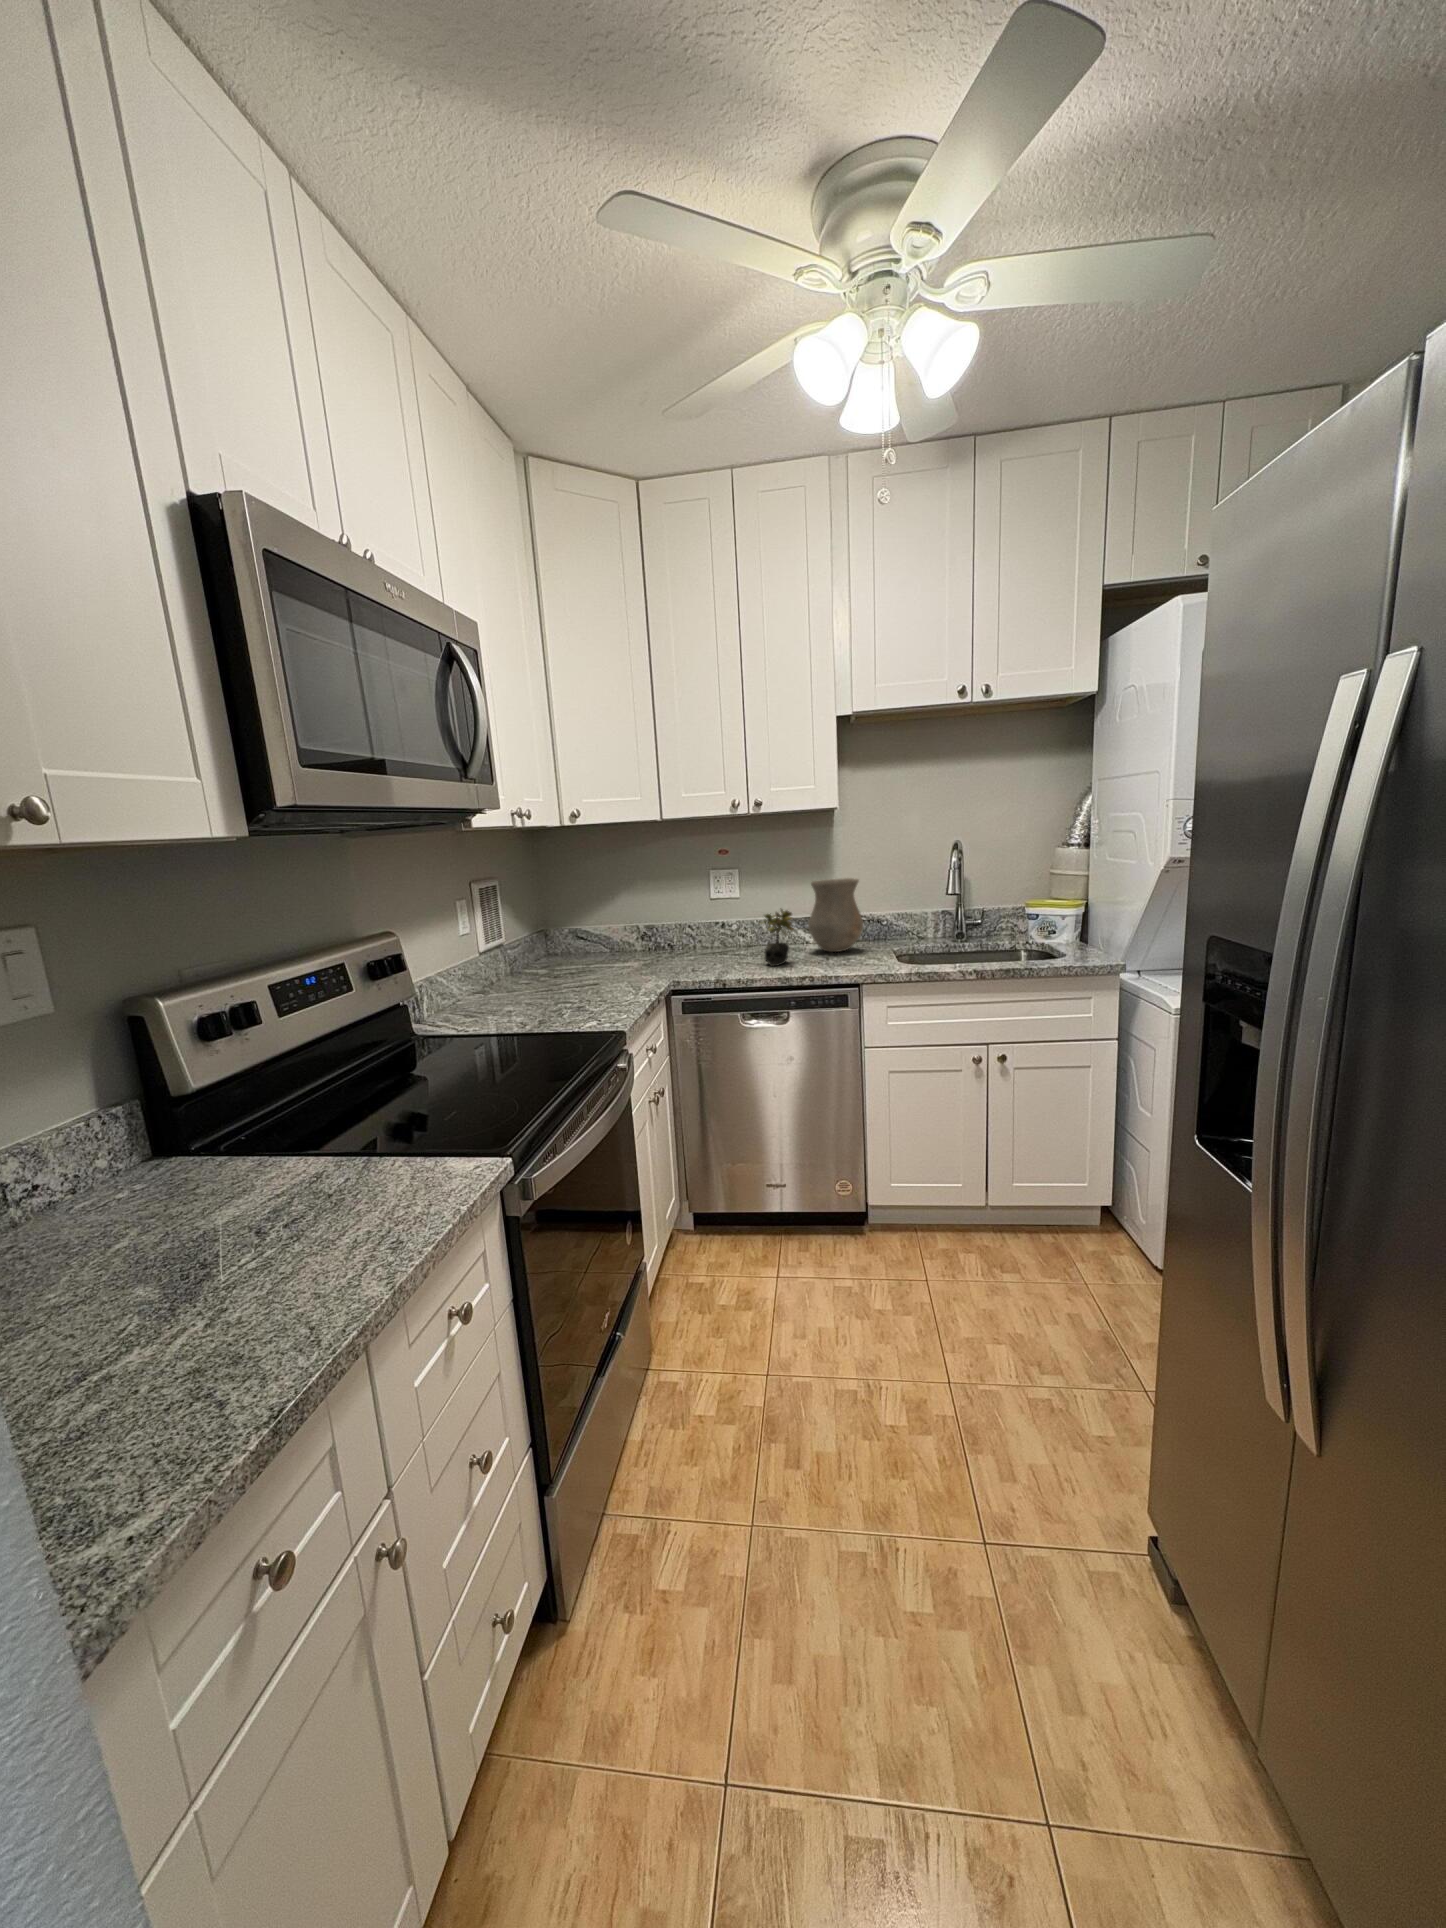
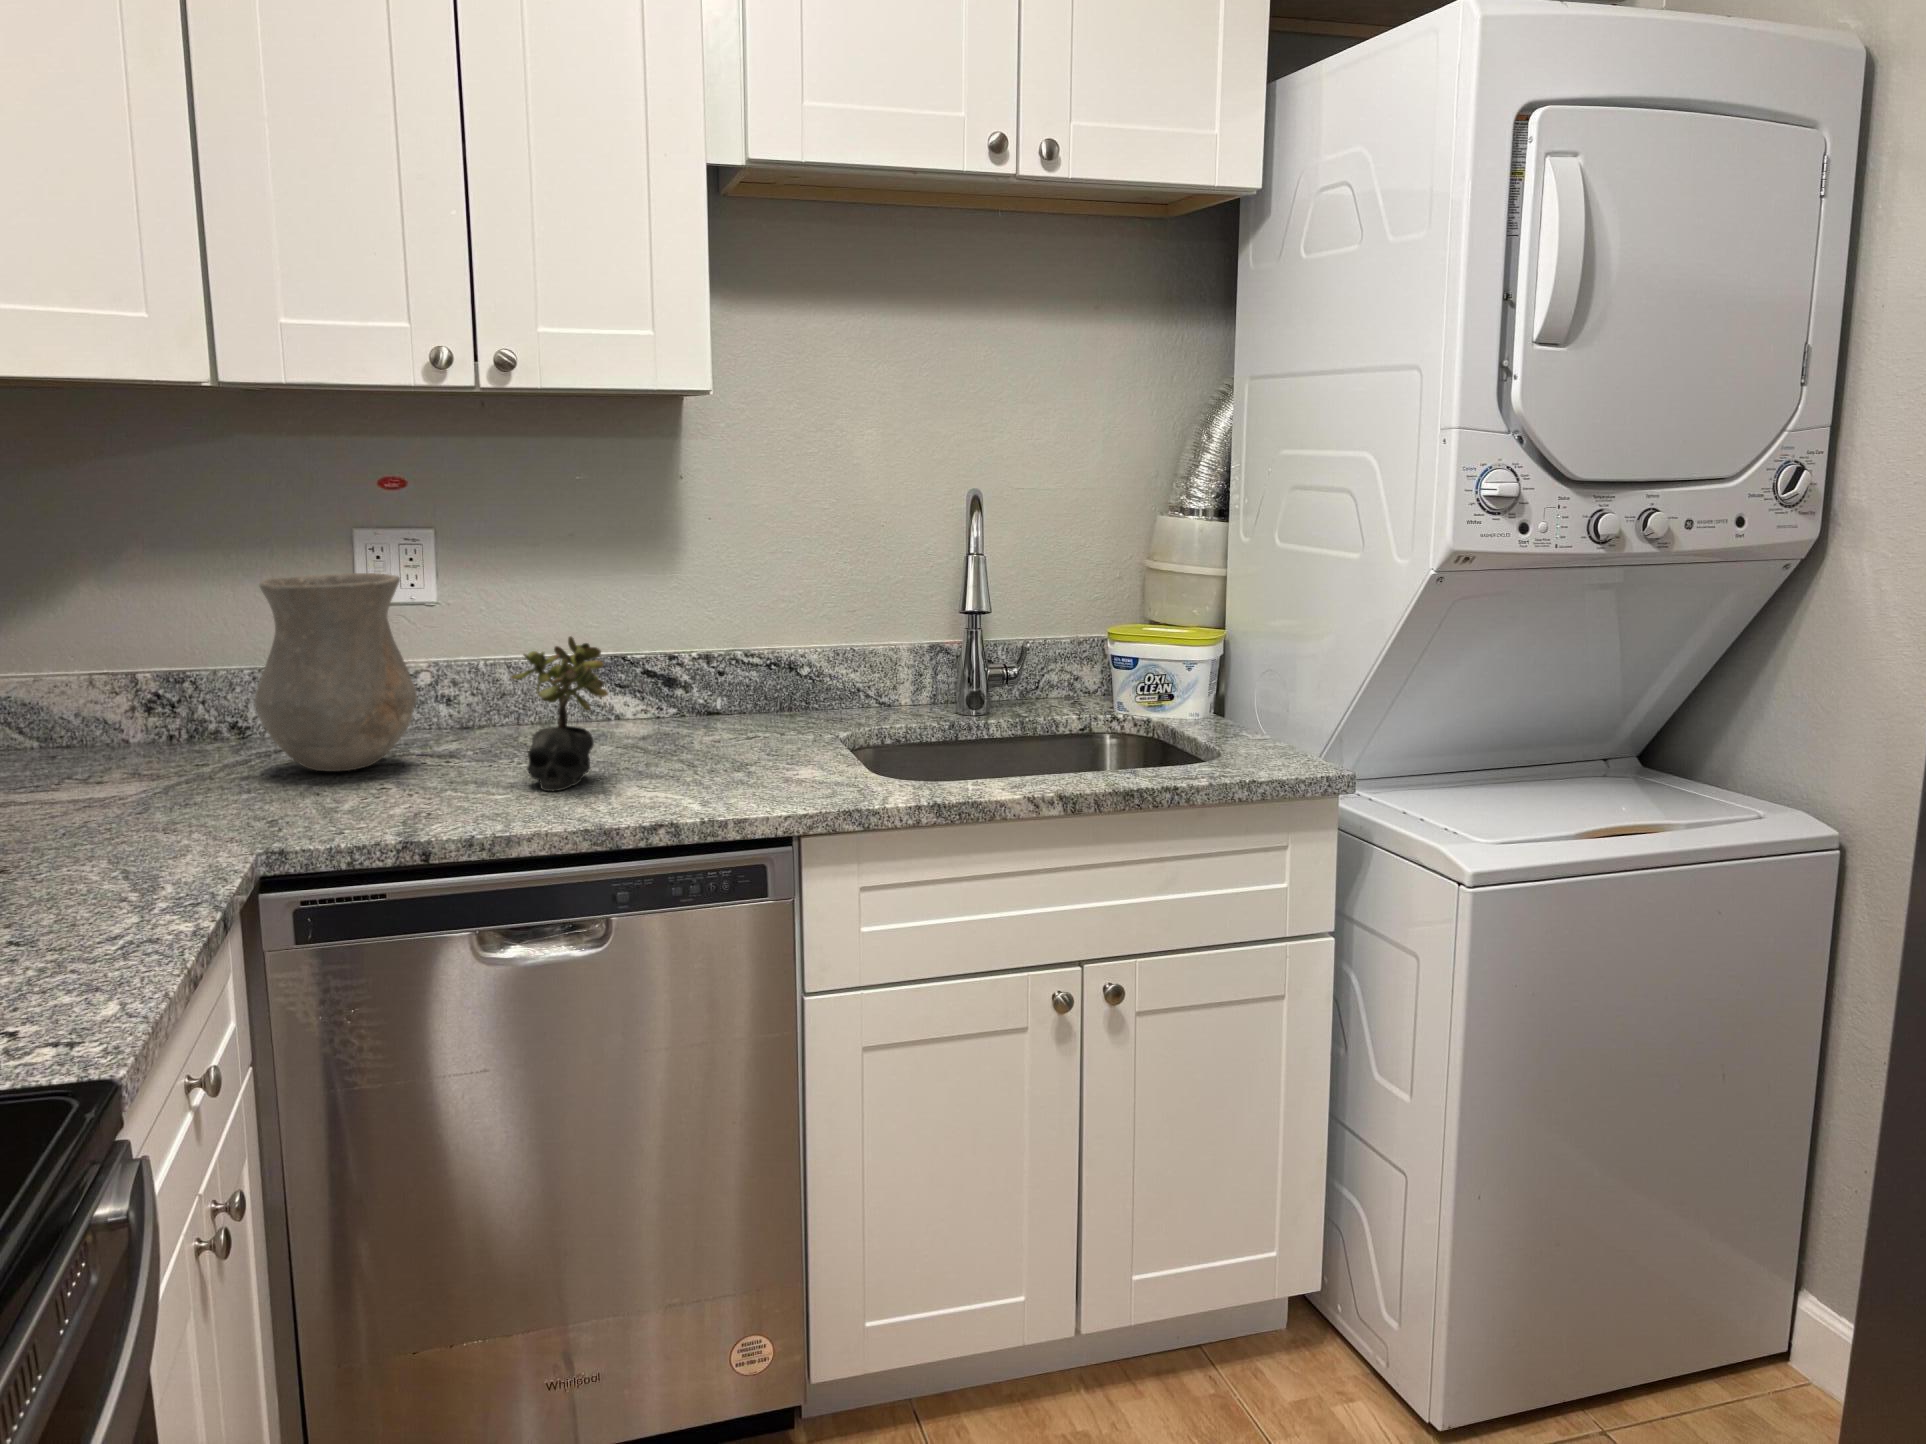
vase: present [808,878,864,952] -> present [255,573,417,771]

